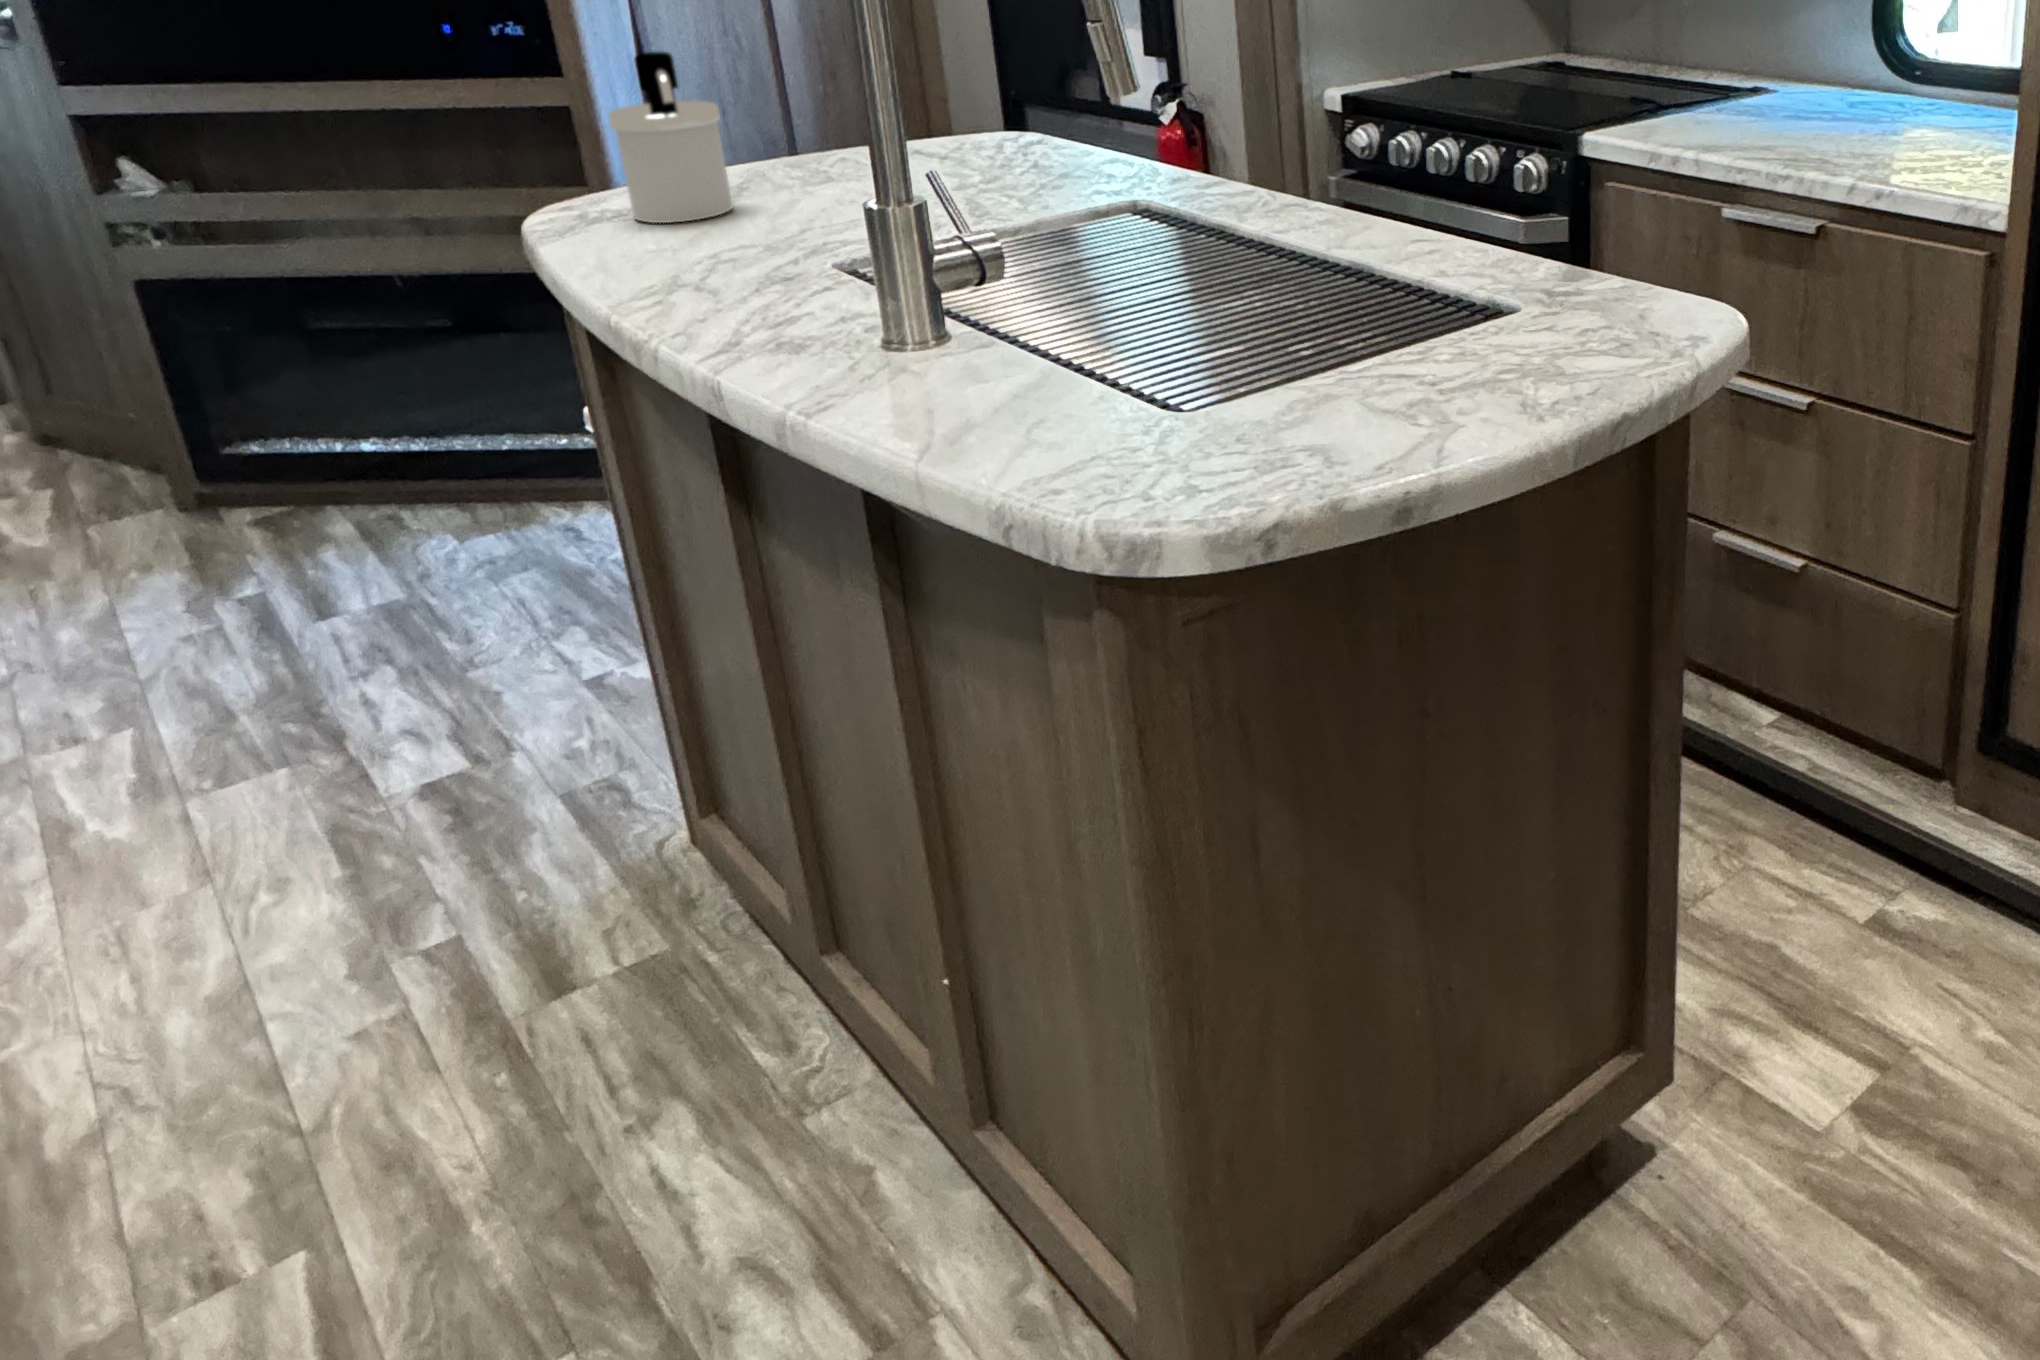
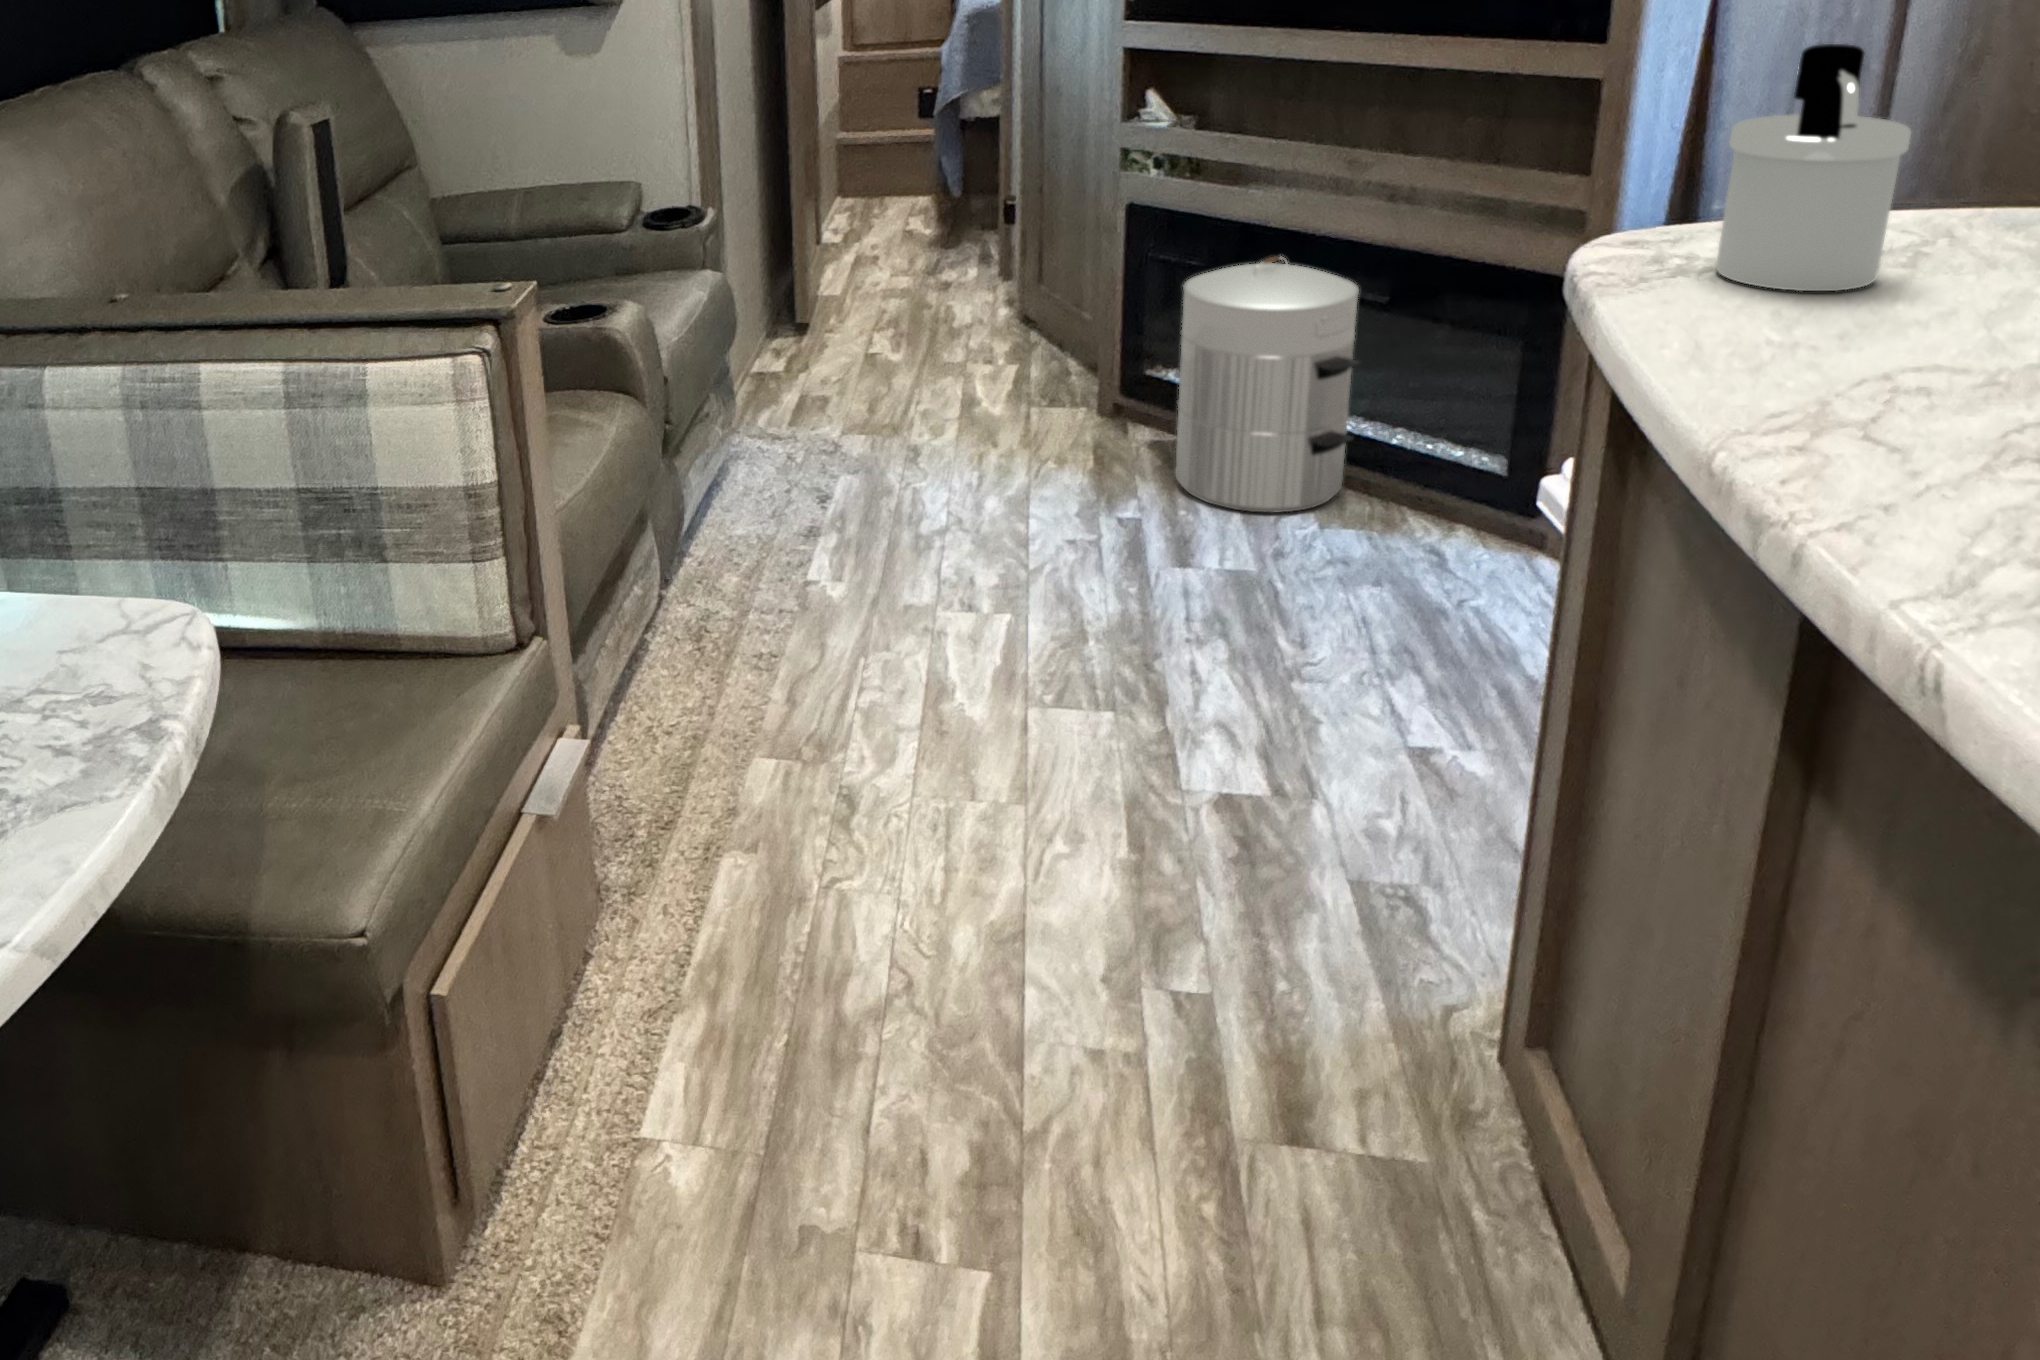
waste bin: none [232,304,470,555] -> present [1175,257,1359,513]

